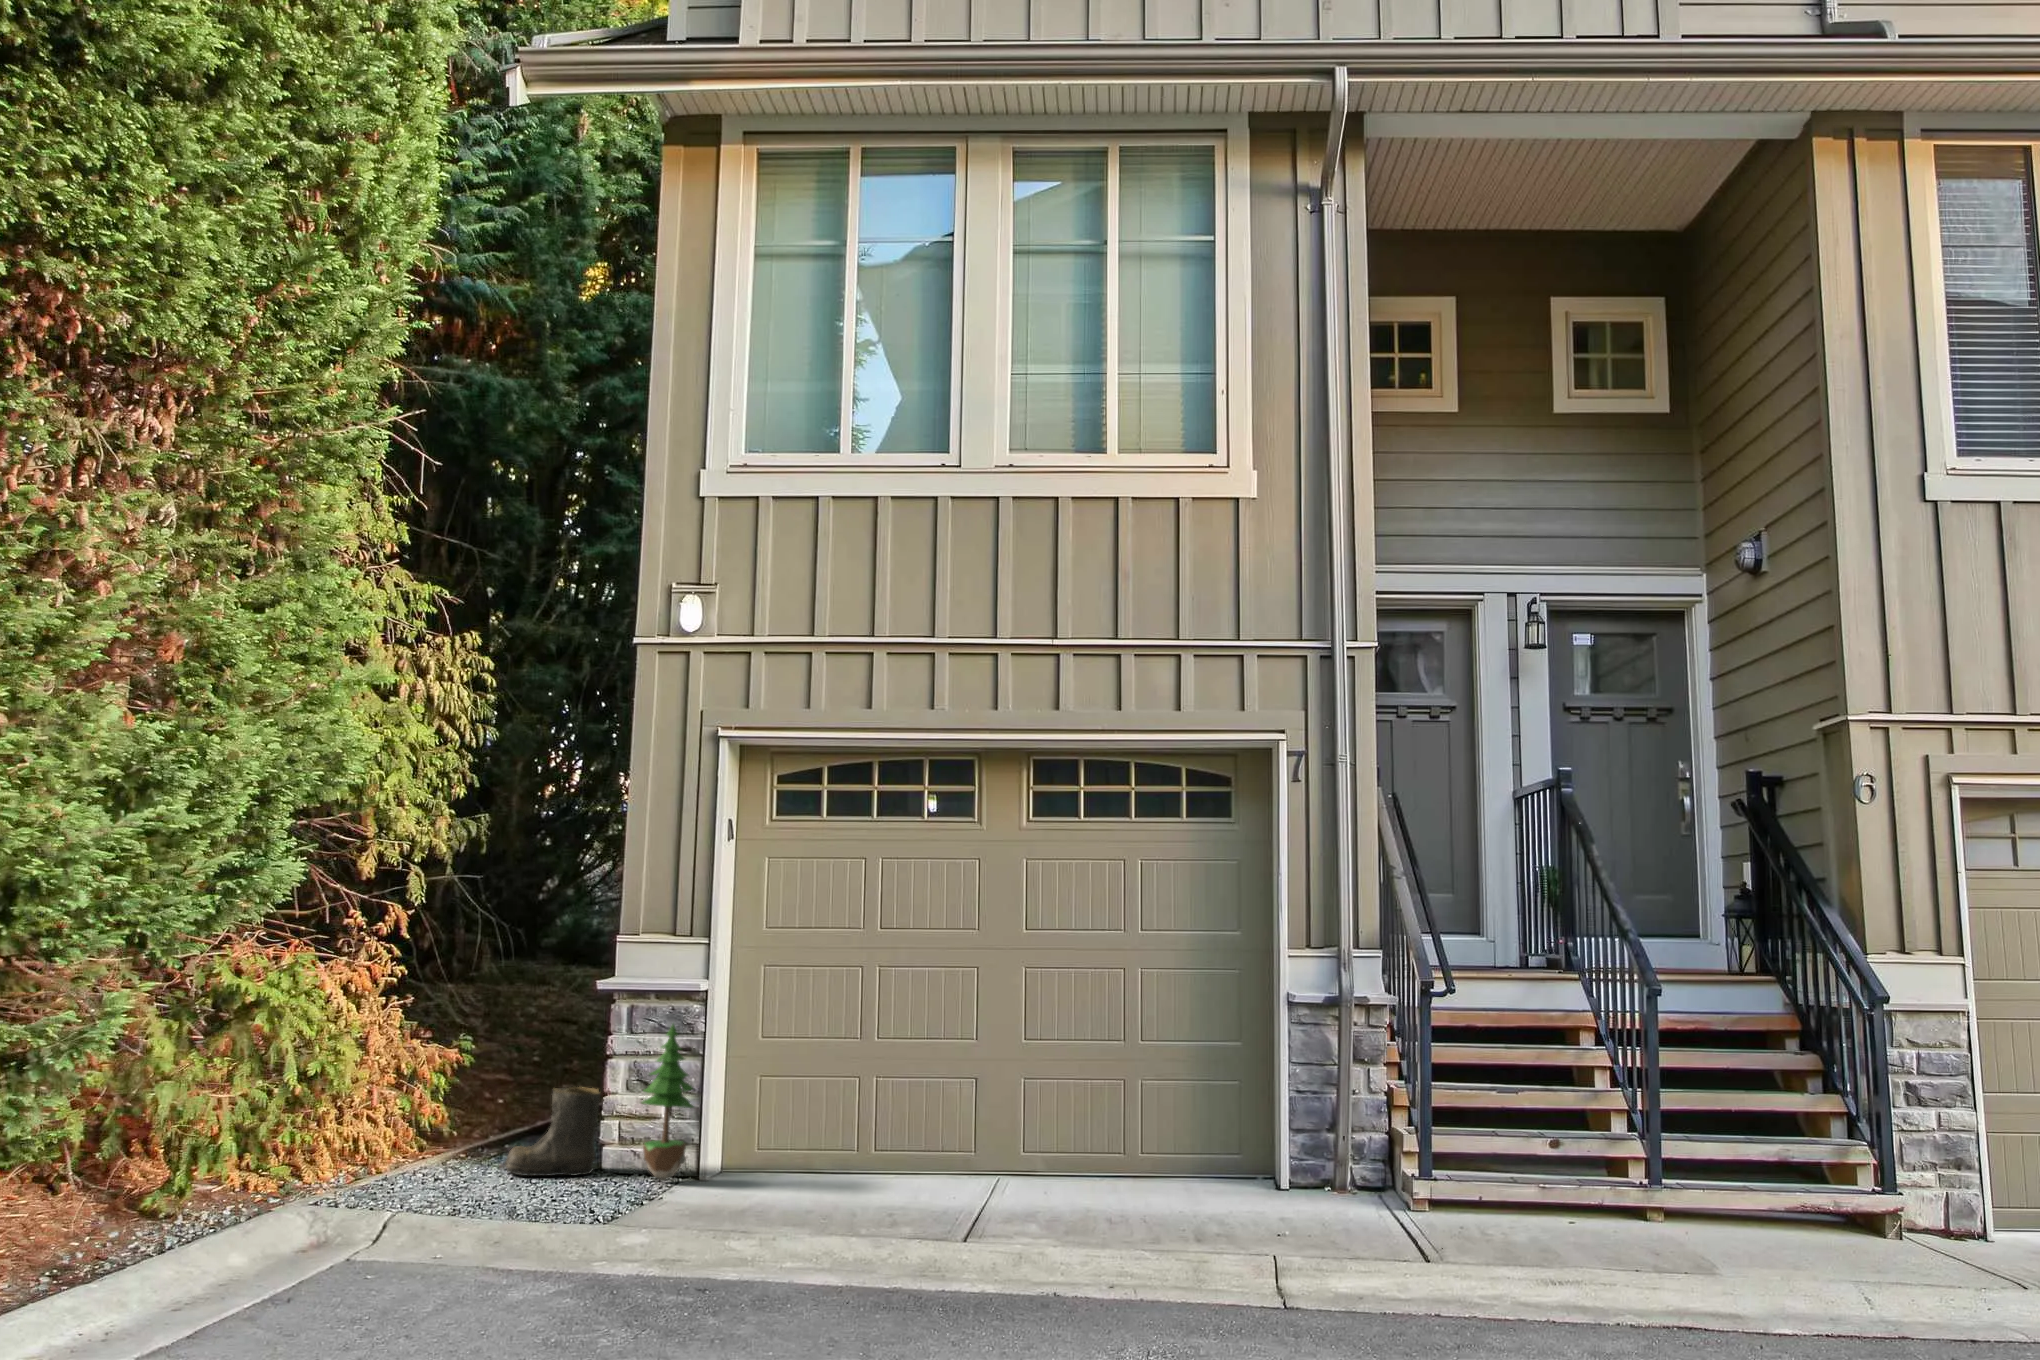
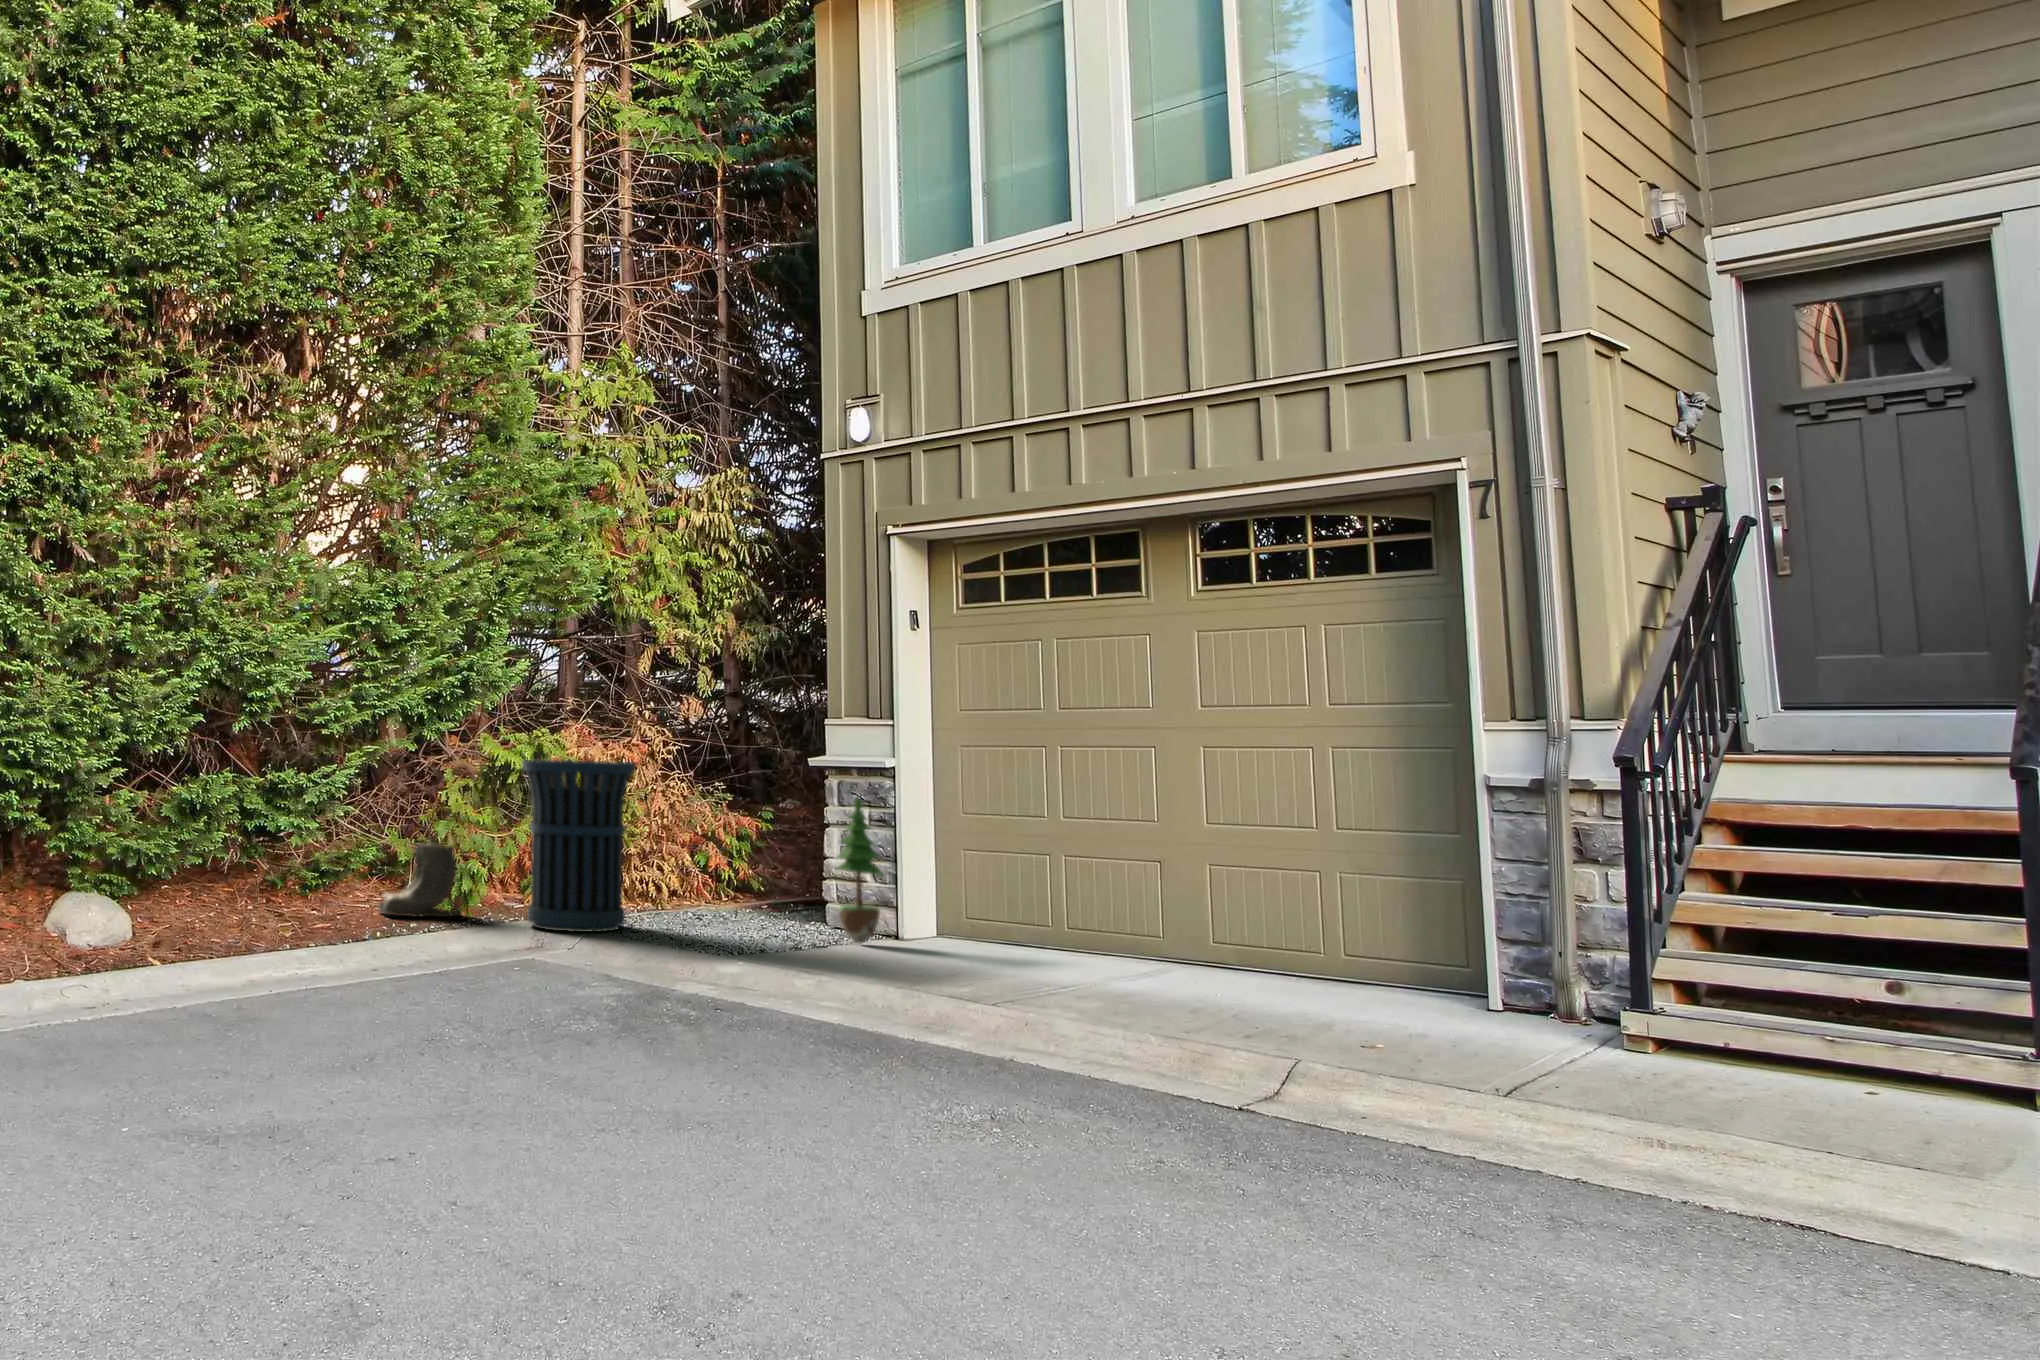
trash can: none [274,994,426,1208] -> present [522,760,635,932]
boots: present [505,1087,600,1176] -> present [378,842,456,917]

